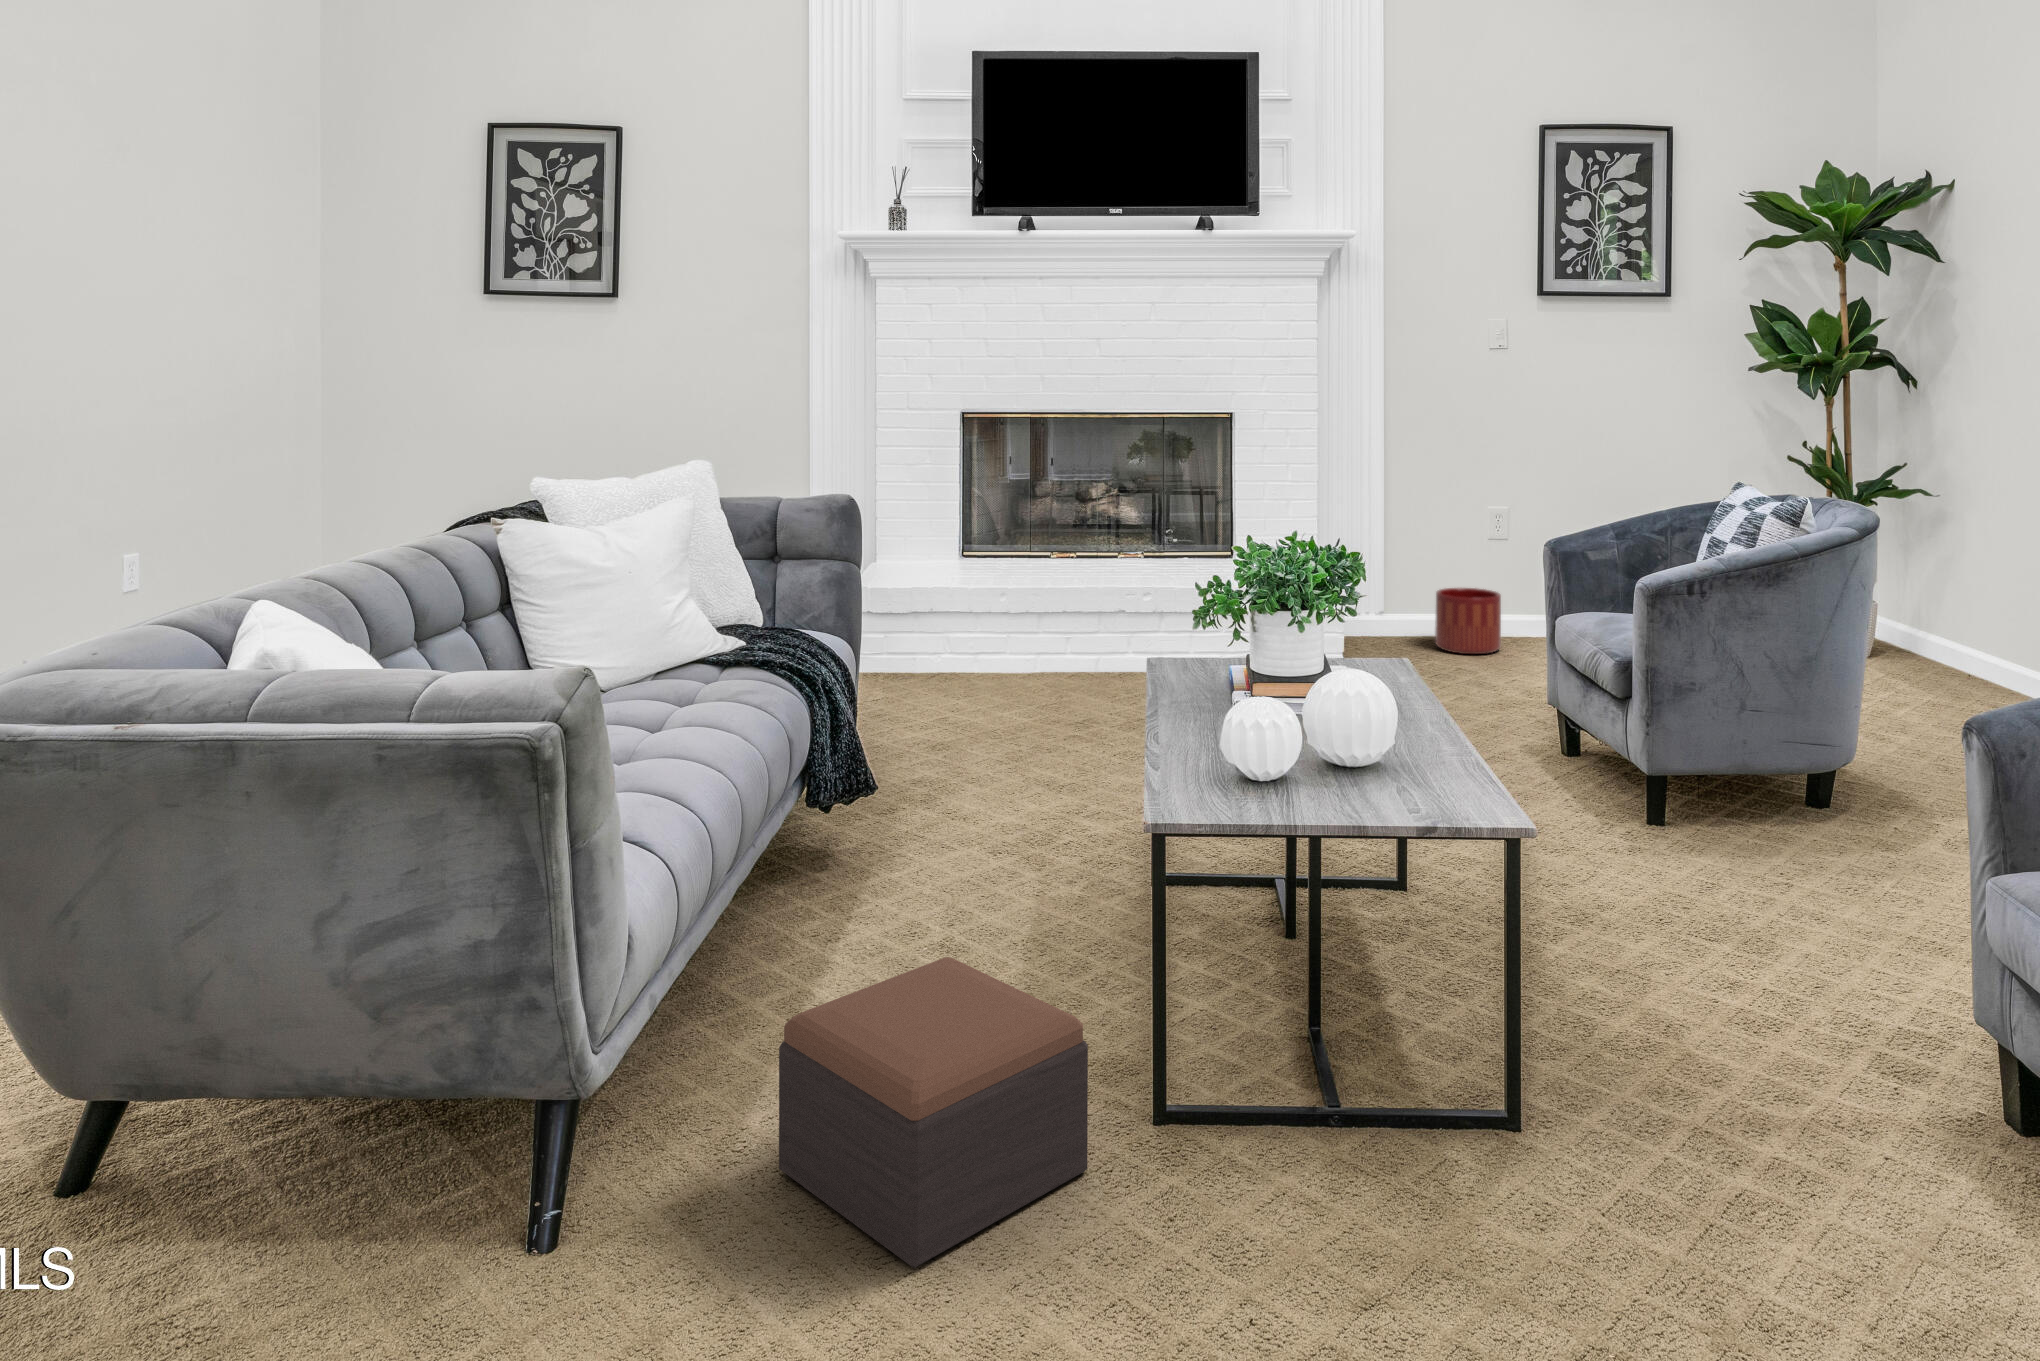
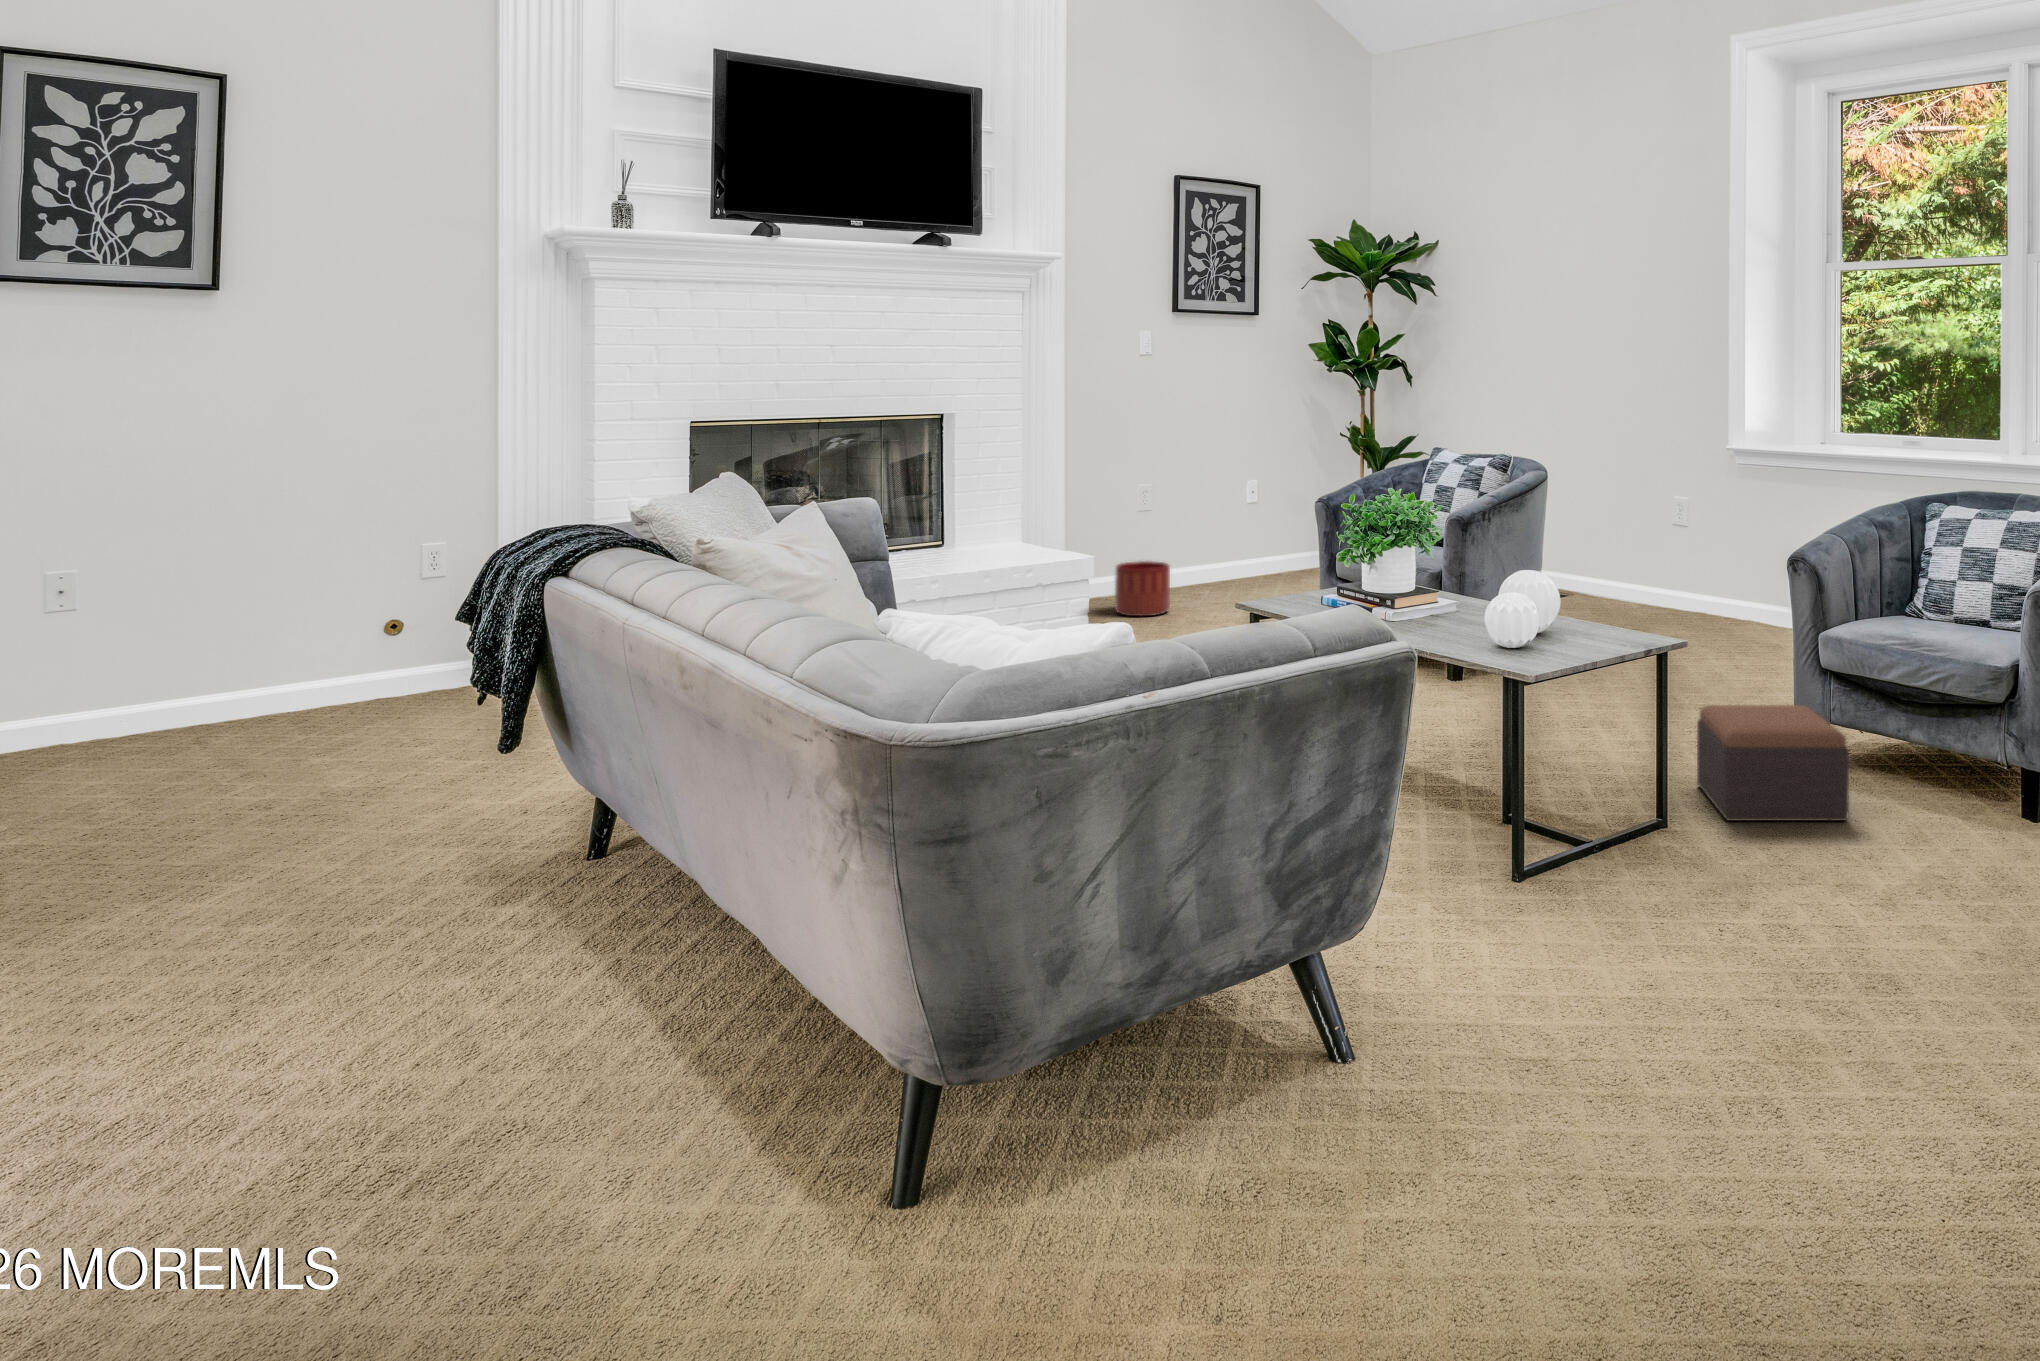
footstool: present [779,957,1088,1268] -> present [1697,705,1849,821]

